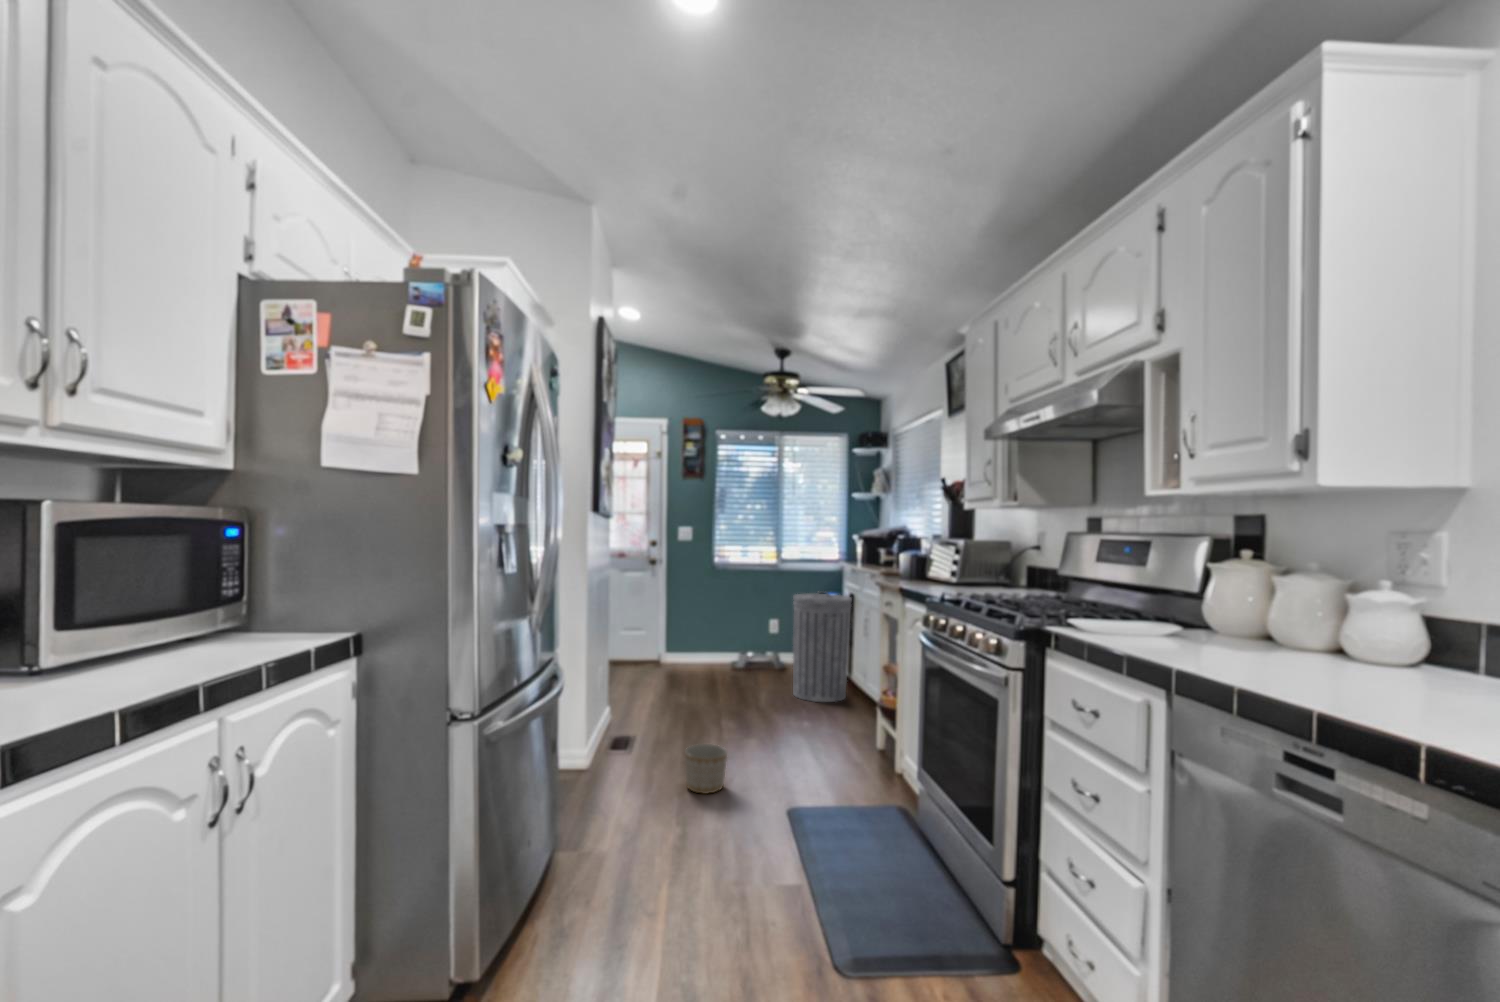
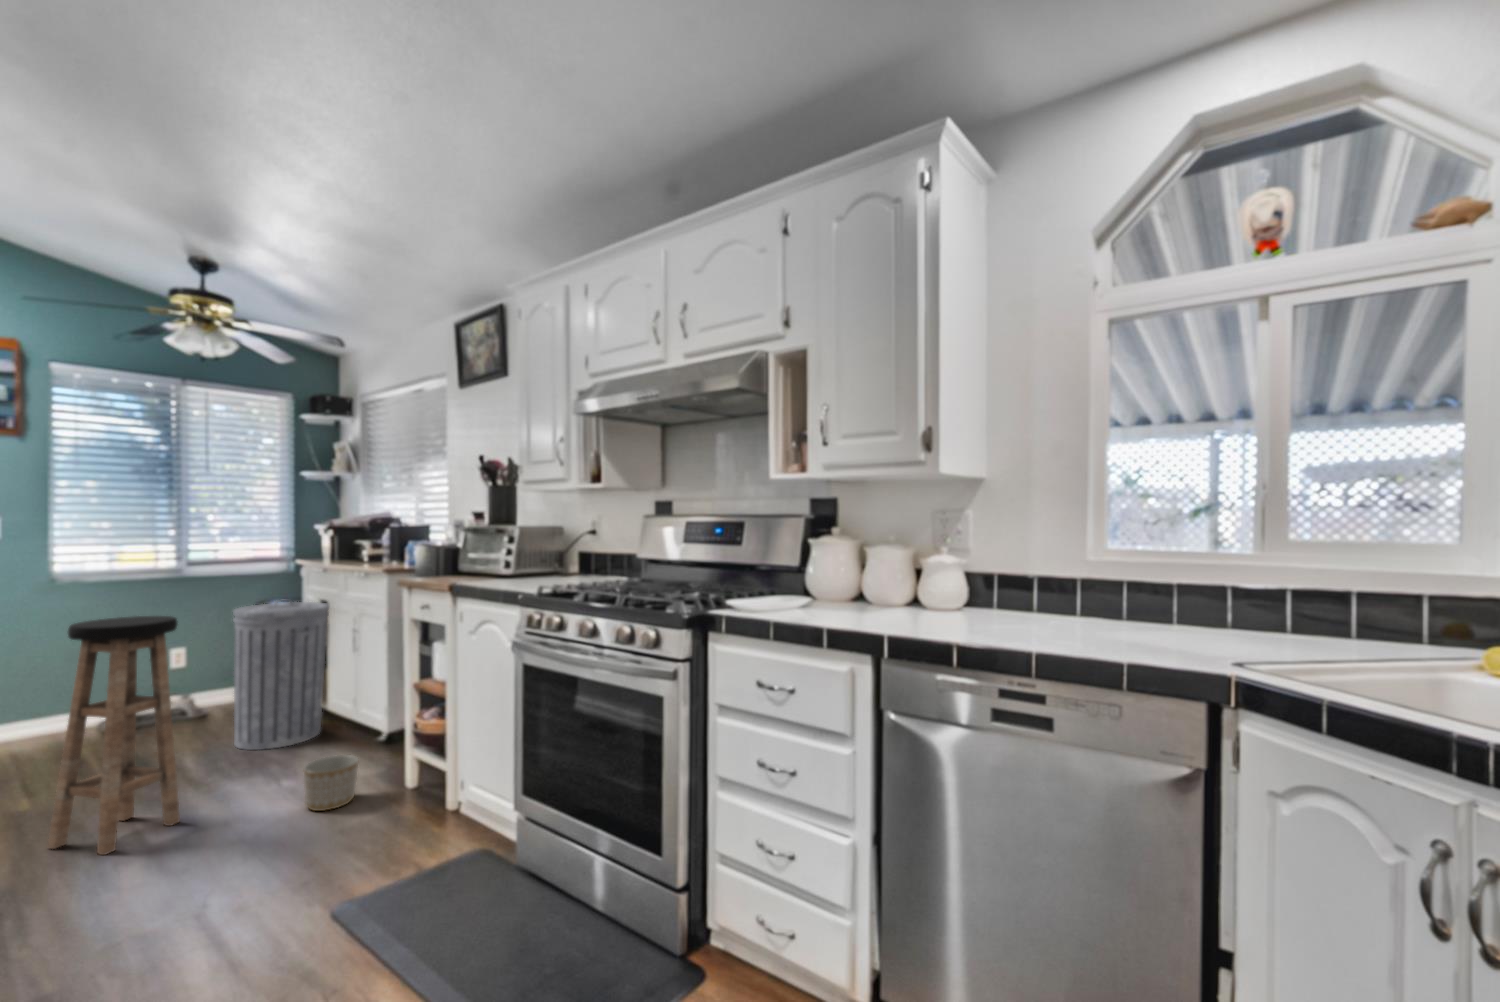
bar stool: none [690,590,748,736] -> present [48,616,180,855]
planter: present [685,744,727,794] -> present [304,755,358,811]

